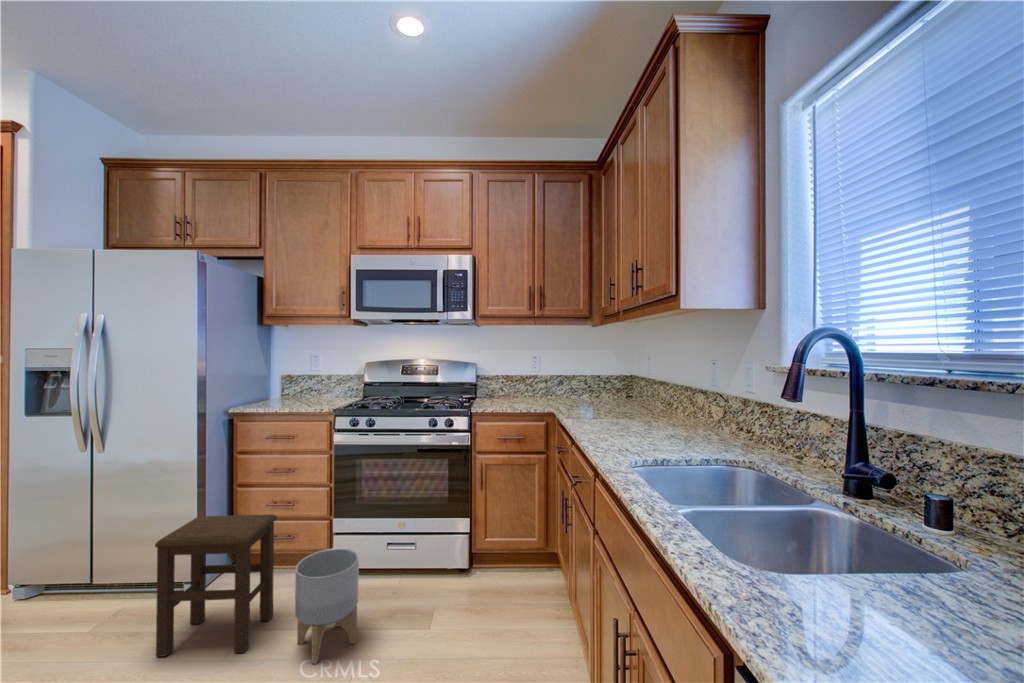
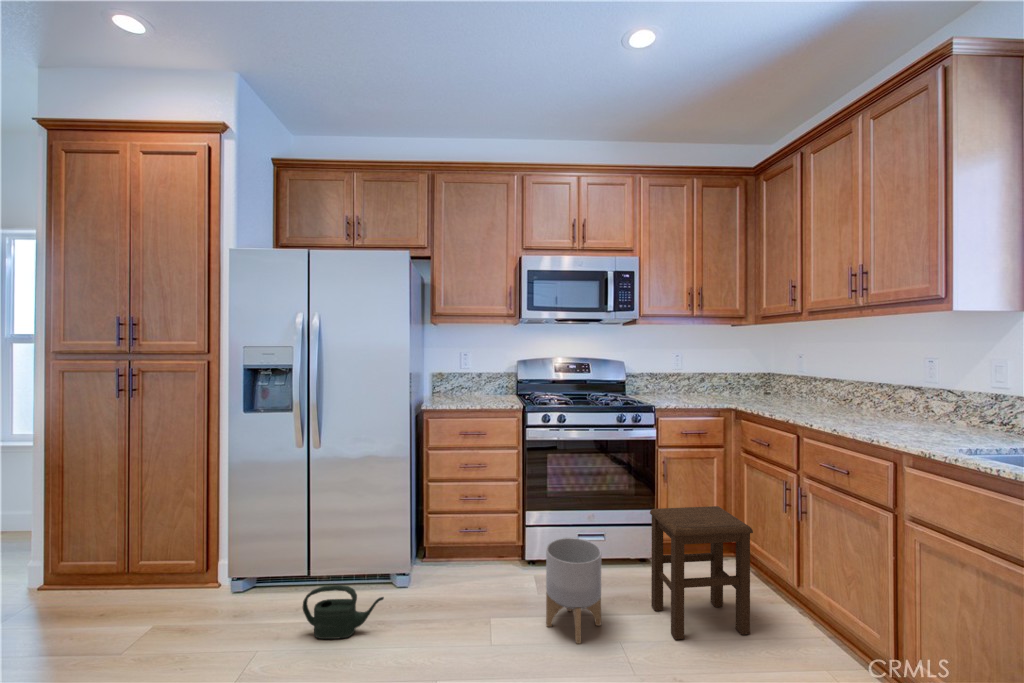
stool: present [155,514,277,657] -> present [650,506,753,639]
watering can: none [38,595,125,652] -> present [303,585,384,639]

